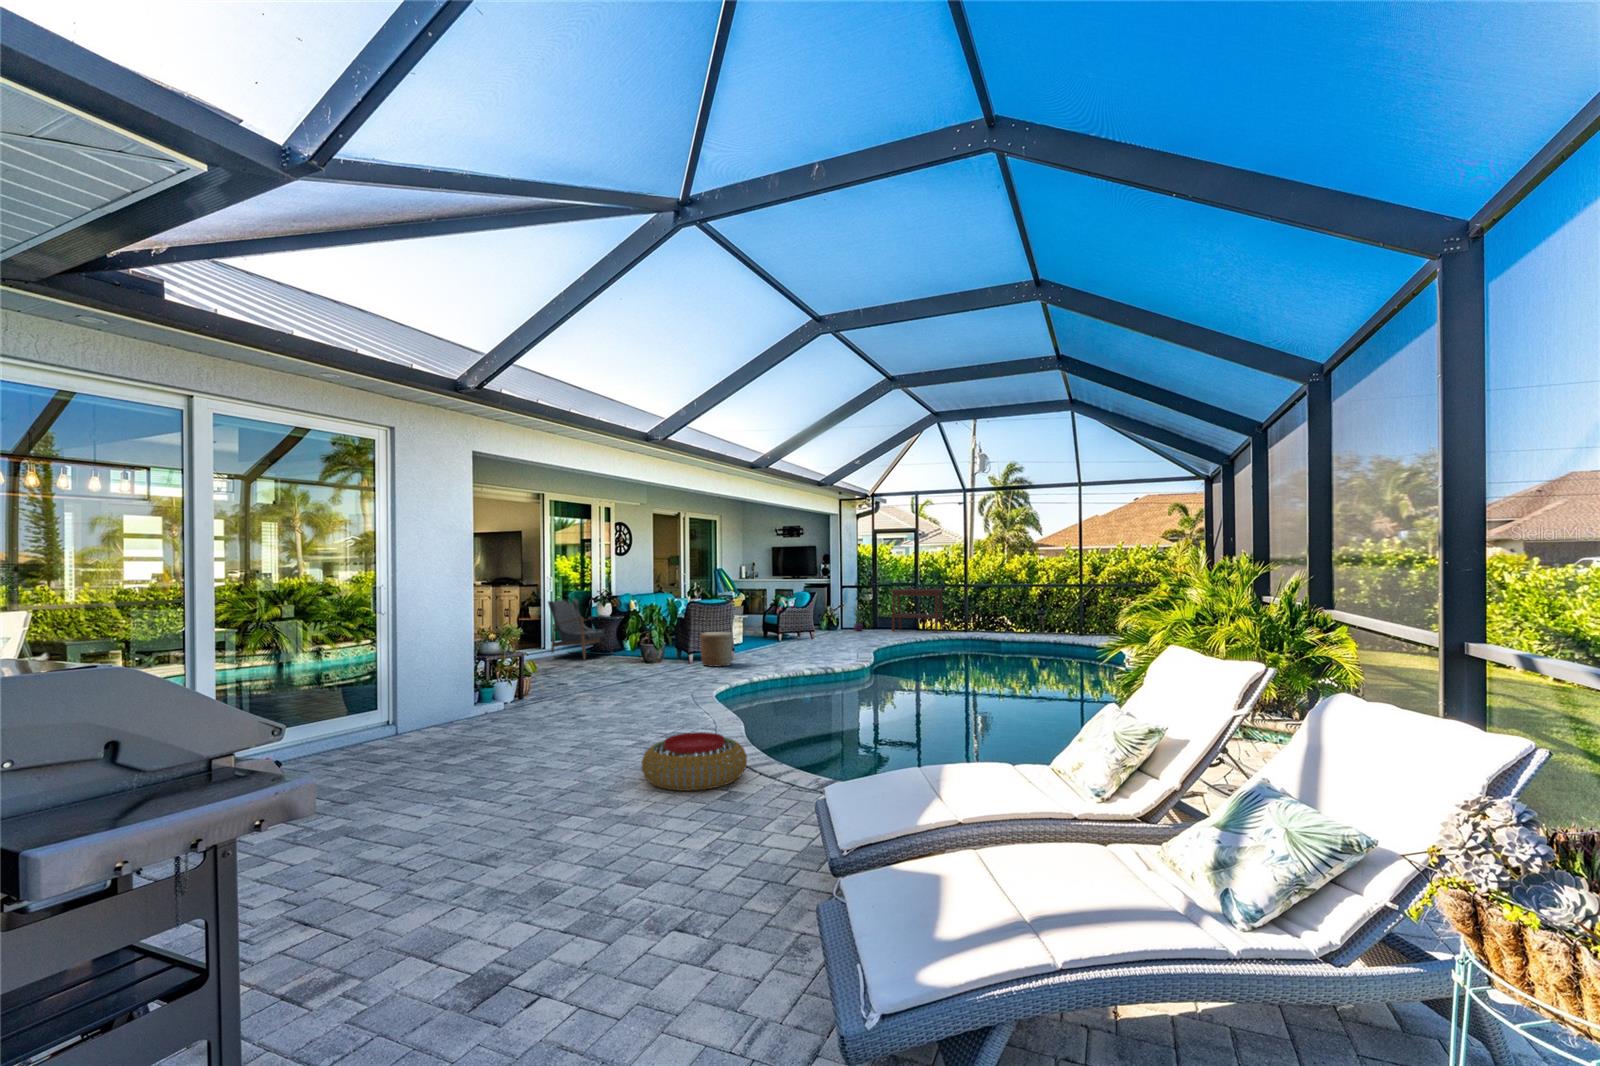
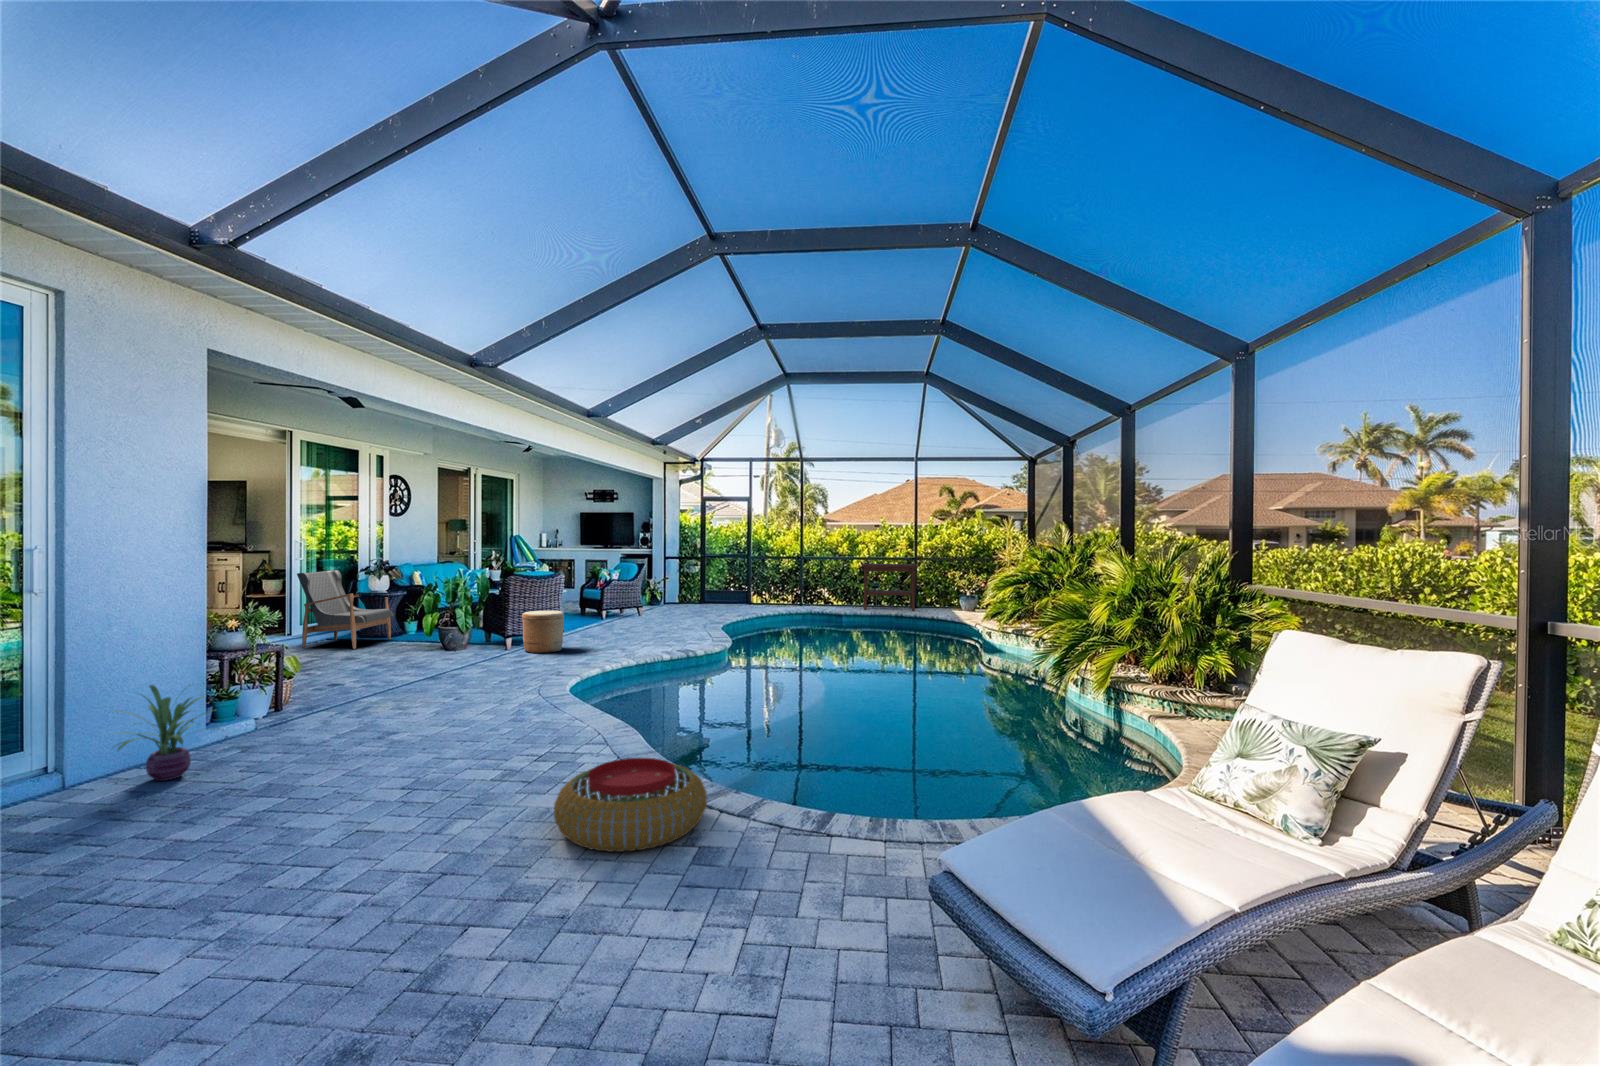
side table: present [890,589,944,632] -> present [862,564,917,611]
decorative plant: present [854,607,863,631] -> present [117,685,219,781]

